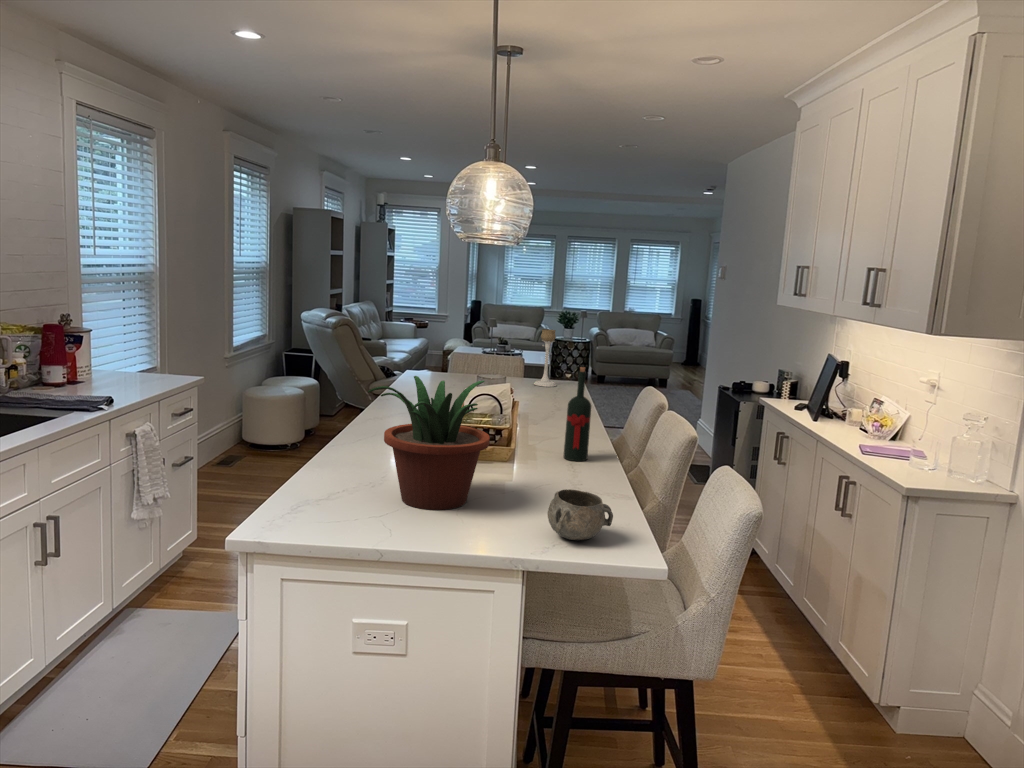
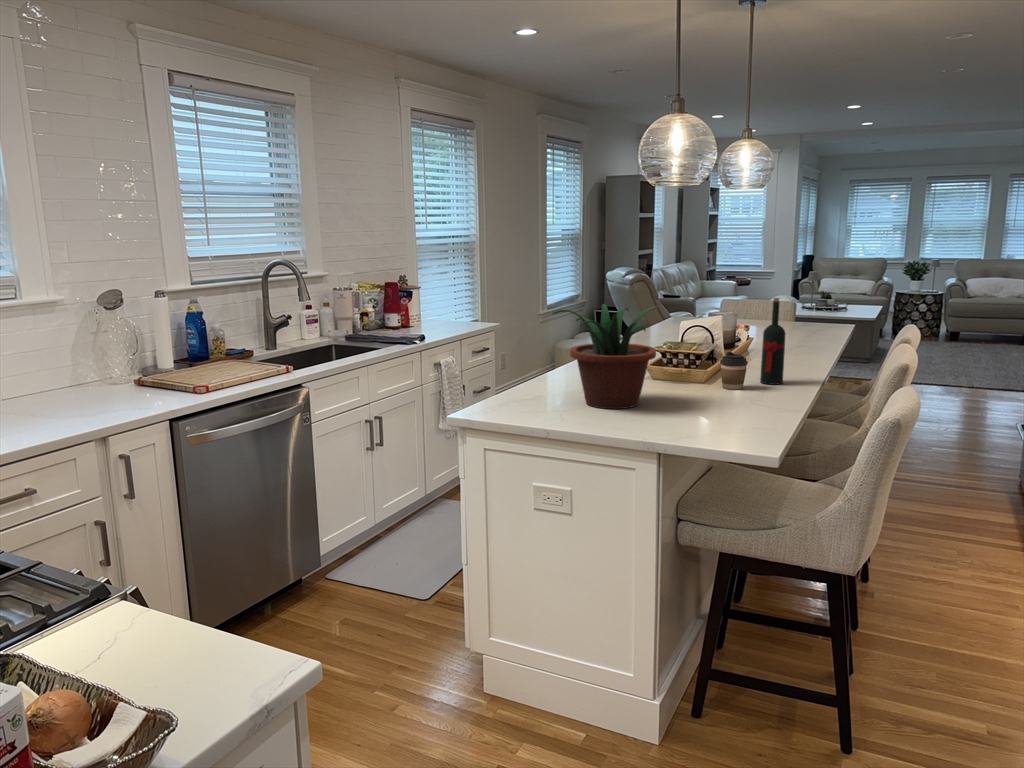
candle holder: present [534,329,556,387] -> none [797,273,822,330]
coffee cup: none [532,428,561,470] -> present [720,352,748,390]
decorative bowl: present [548,489,613,540] -> none [681,392,737,433]

